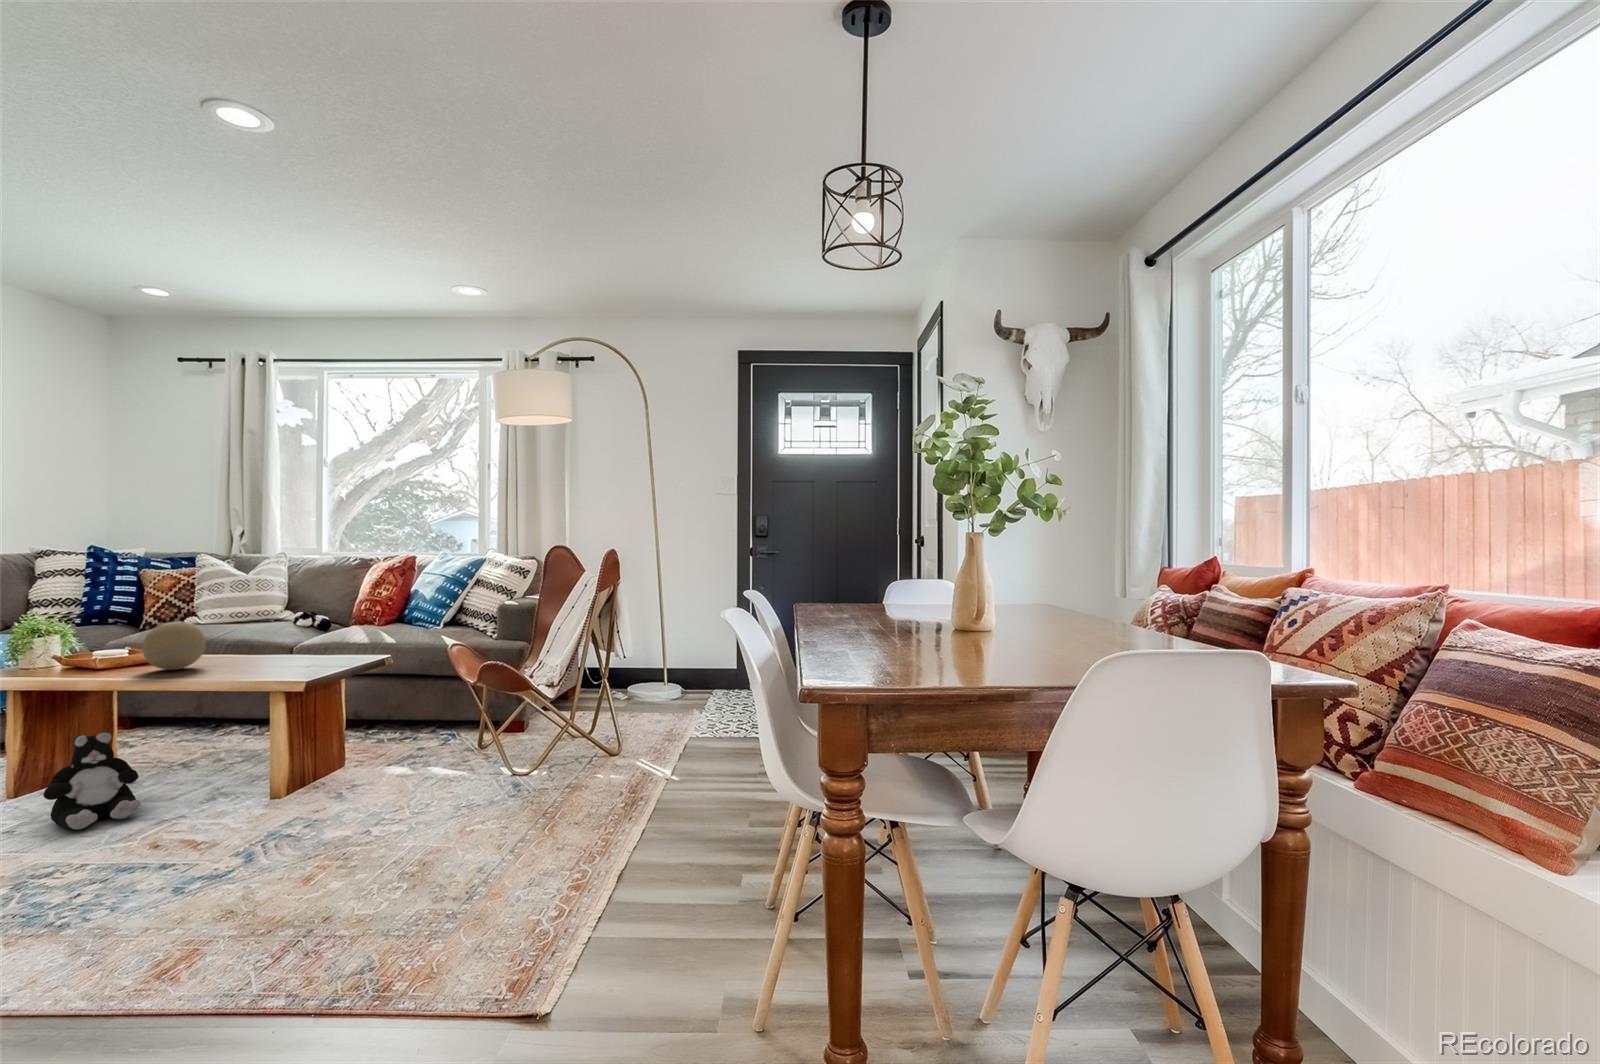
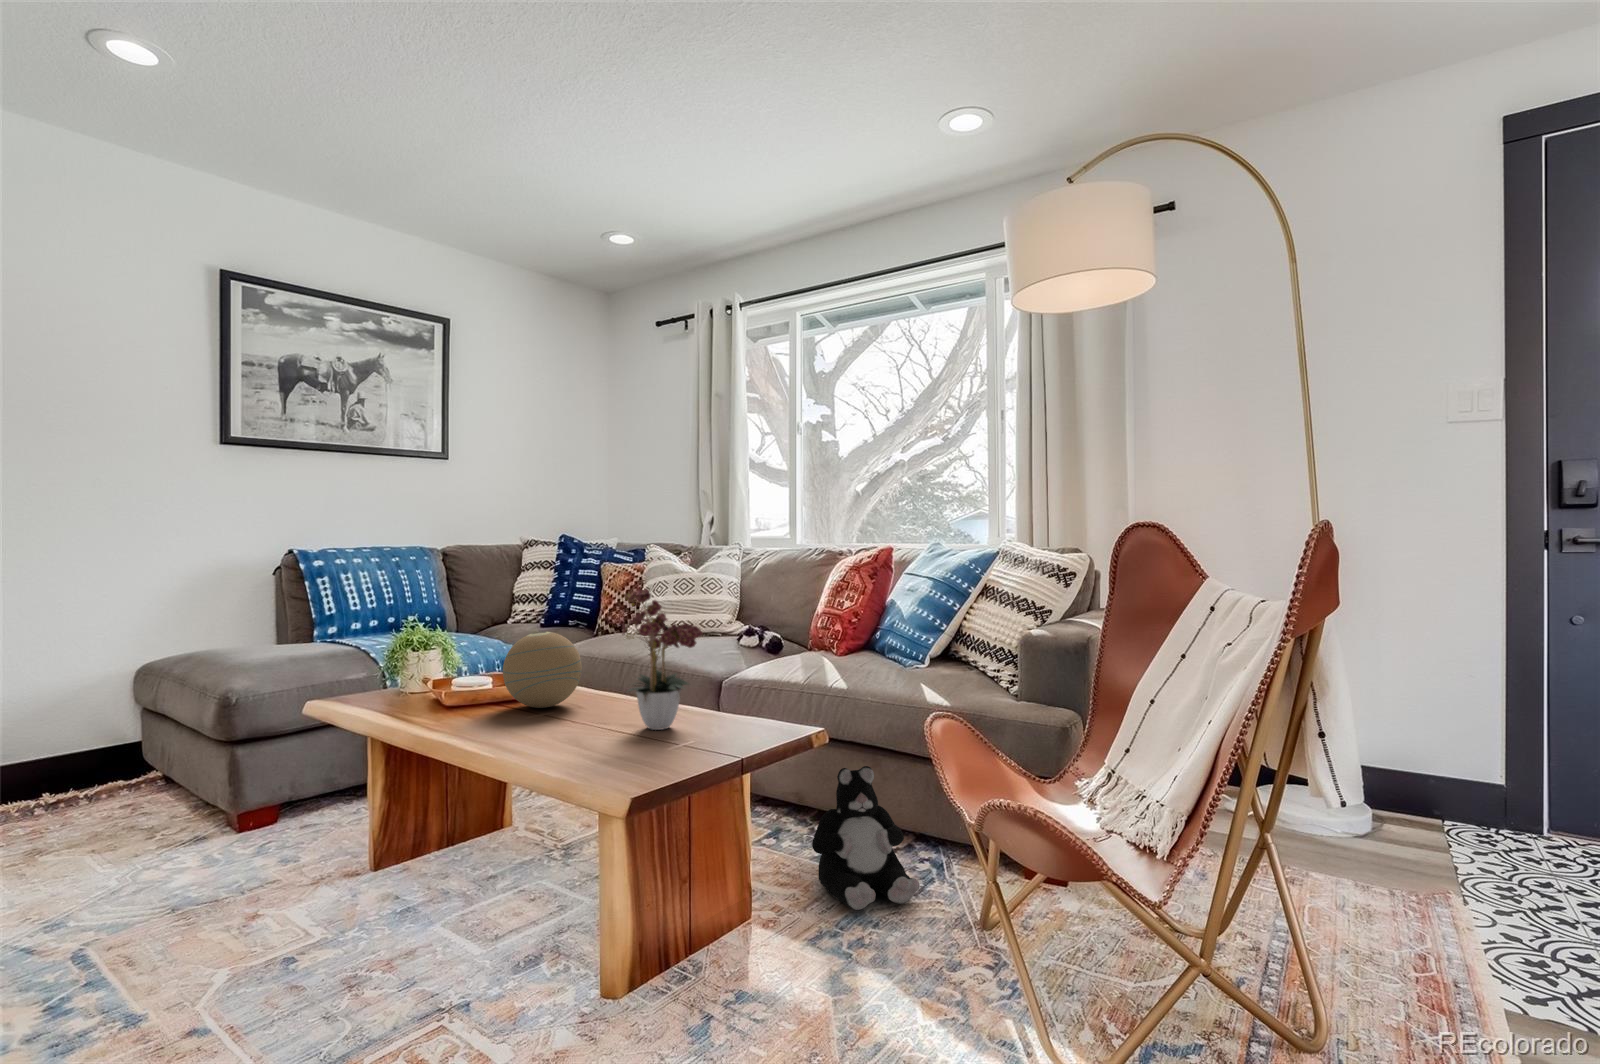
flower arrangement: none [253,587,312,670] -> present [622,589,702,730]
plush toy: present [44,731,141,830] -> present [812,766,920,910]

